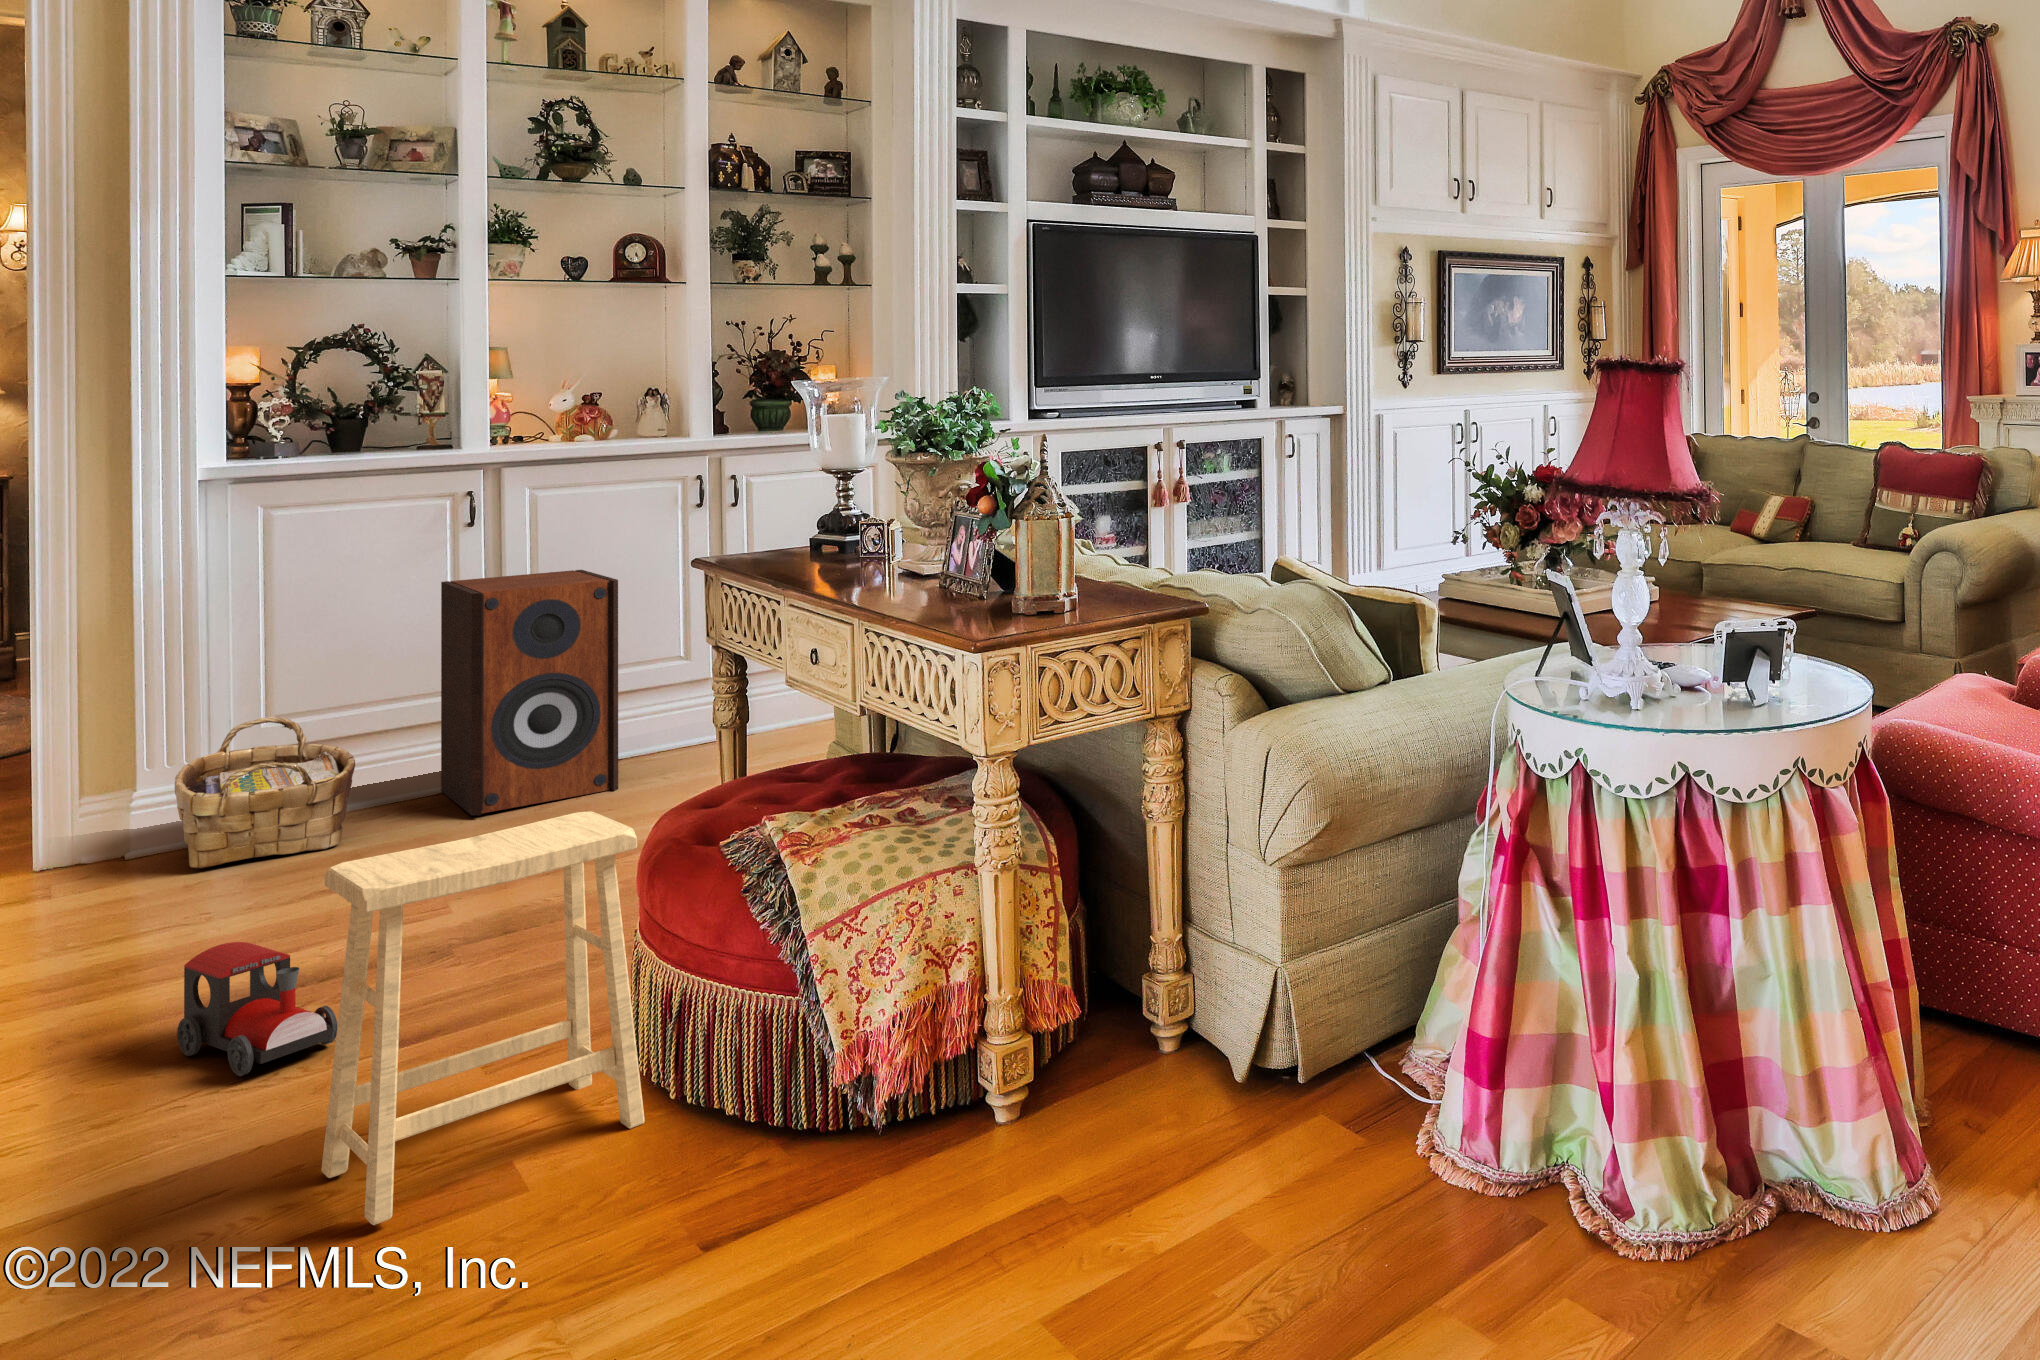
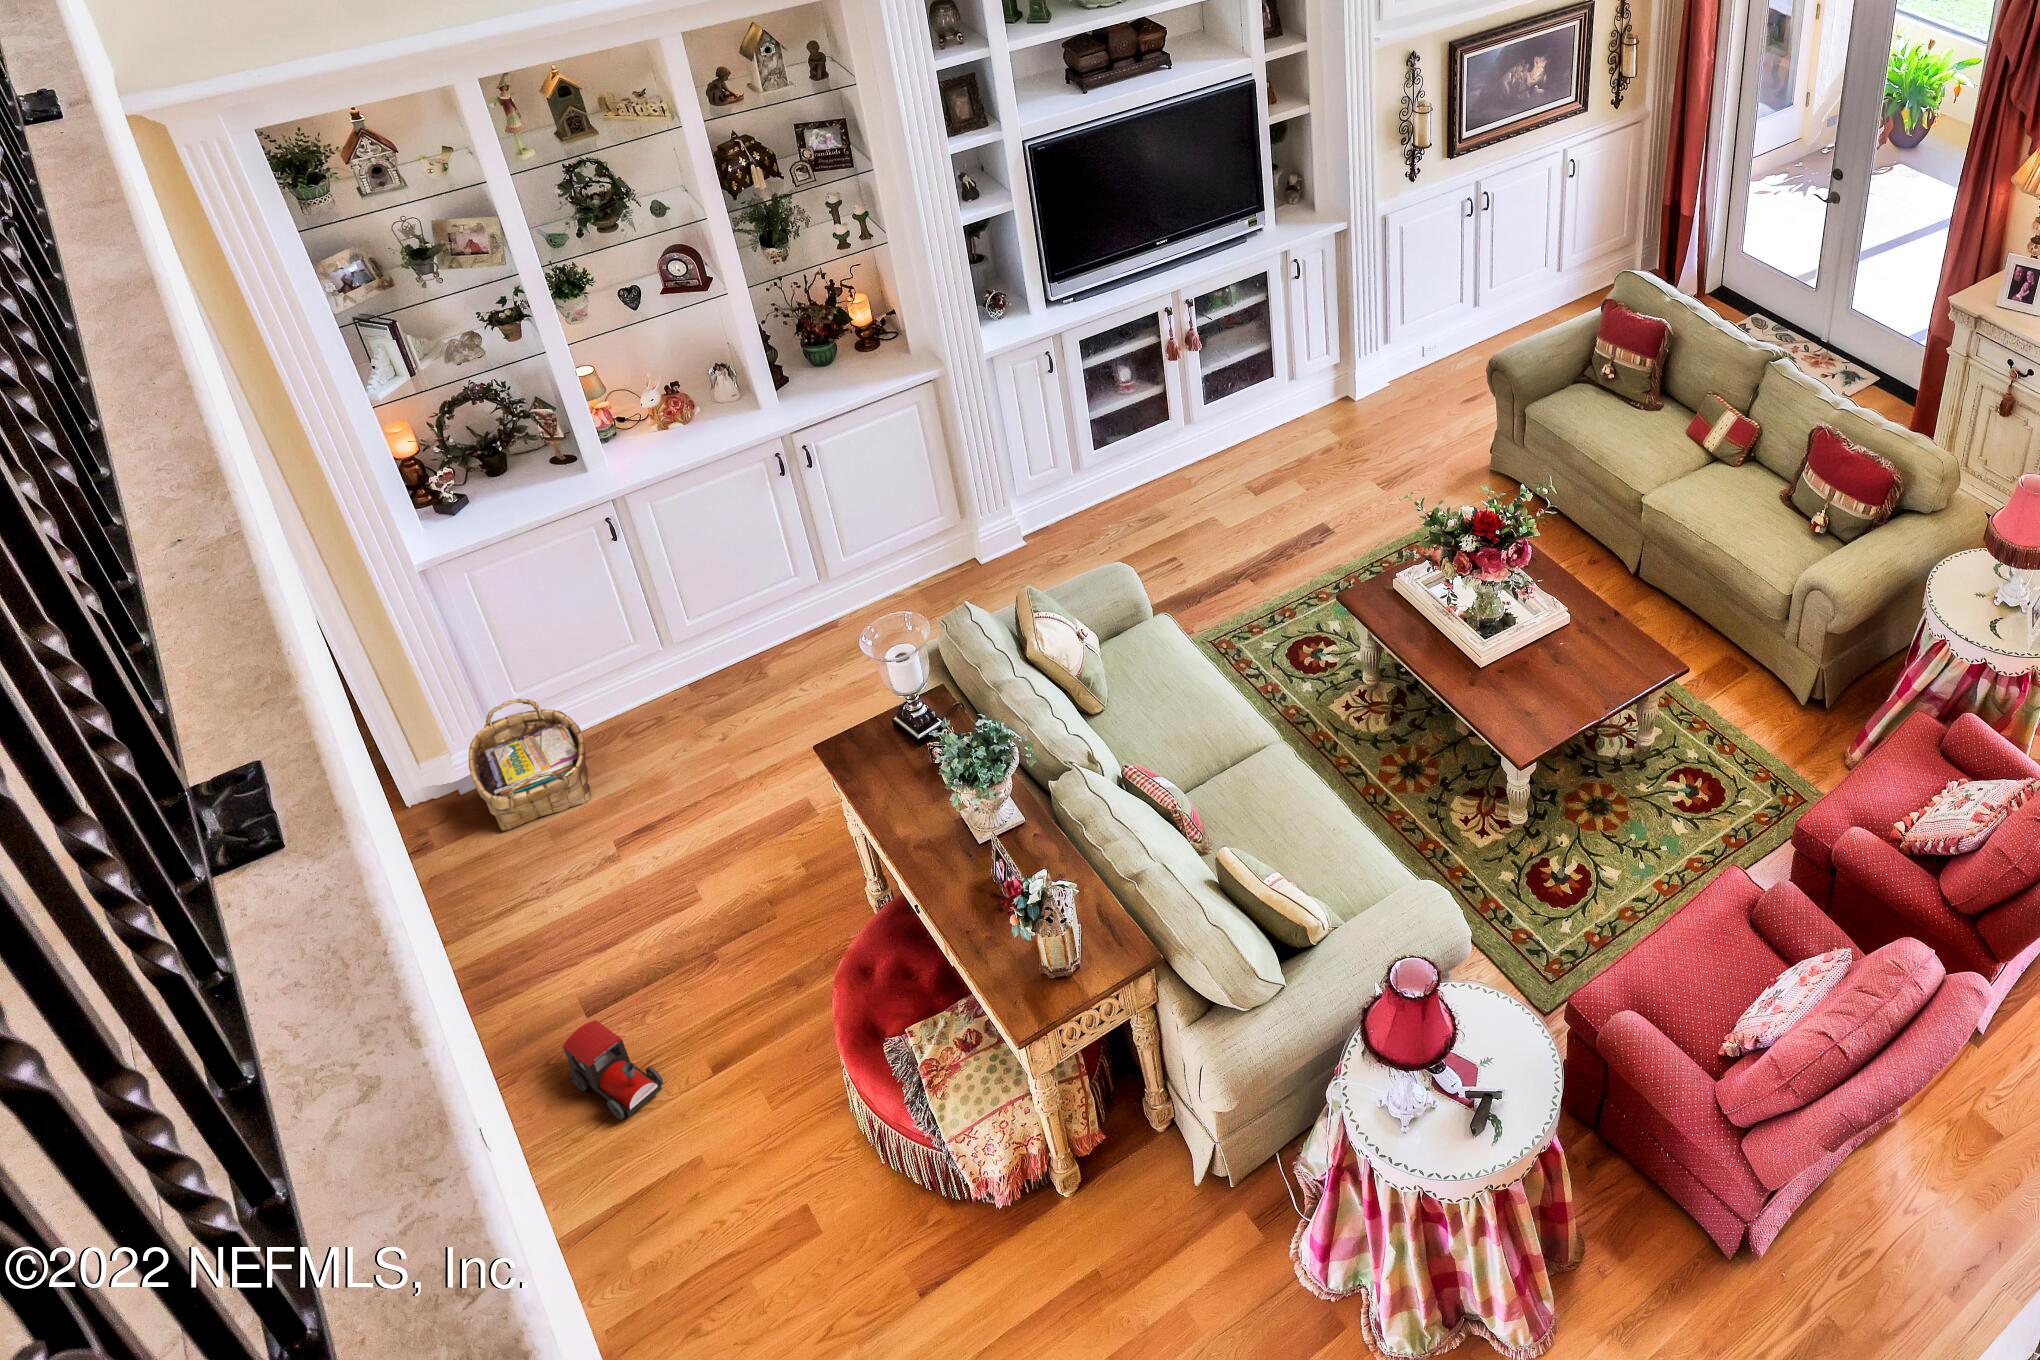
speaker: present [441,570,618,815] -> none [601,547,769,761]
footstool: present [321,811,645,1225] -> none [659,1045,861,1288]

